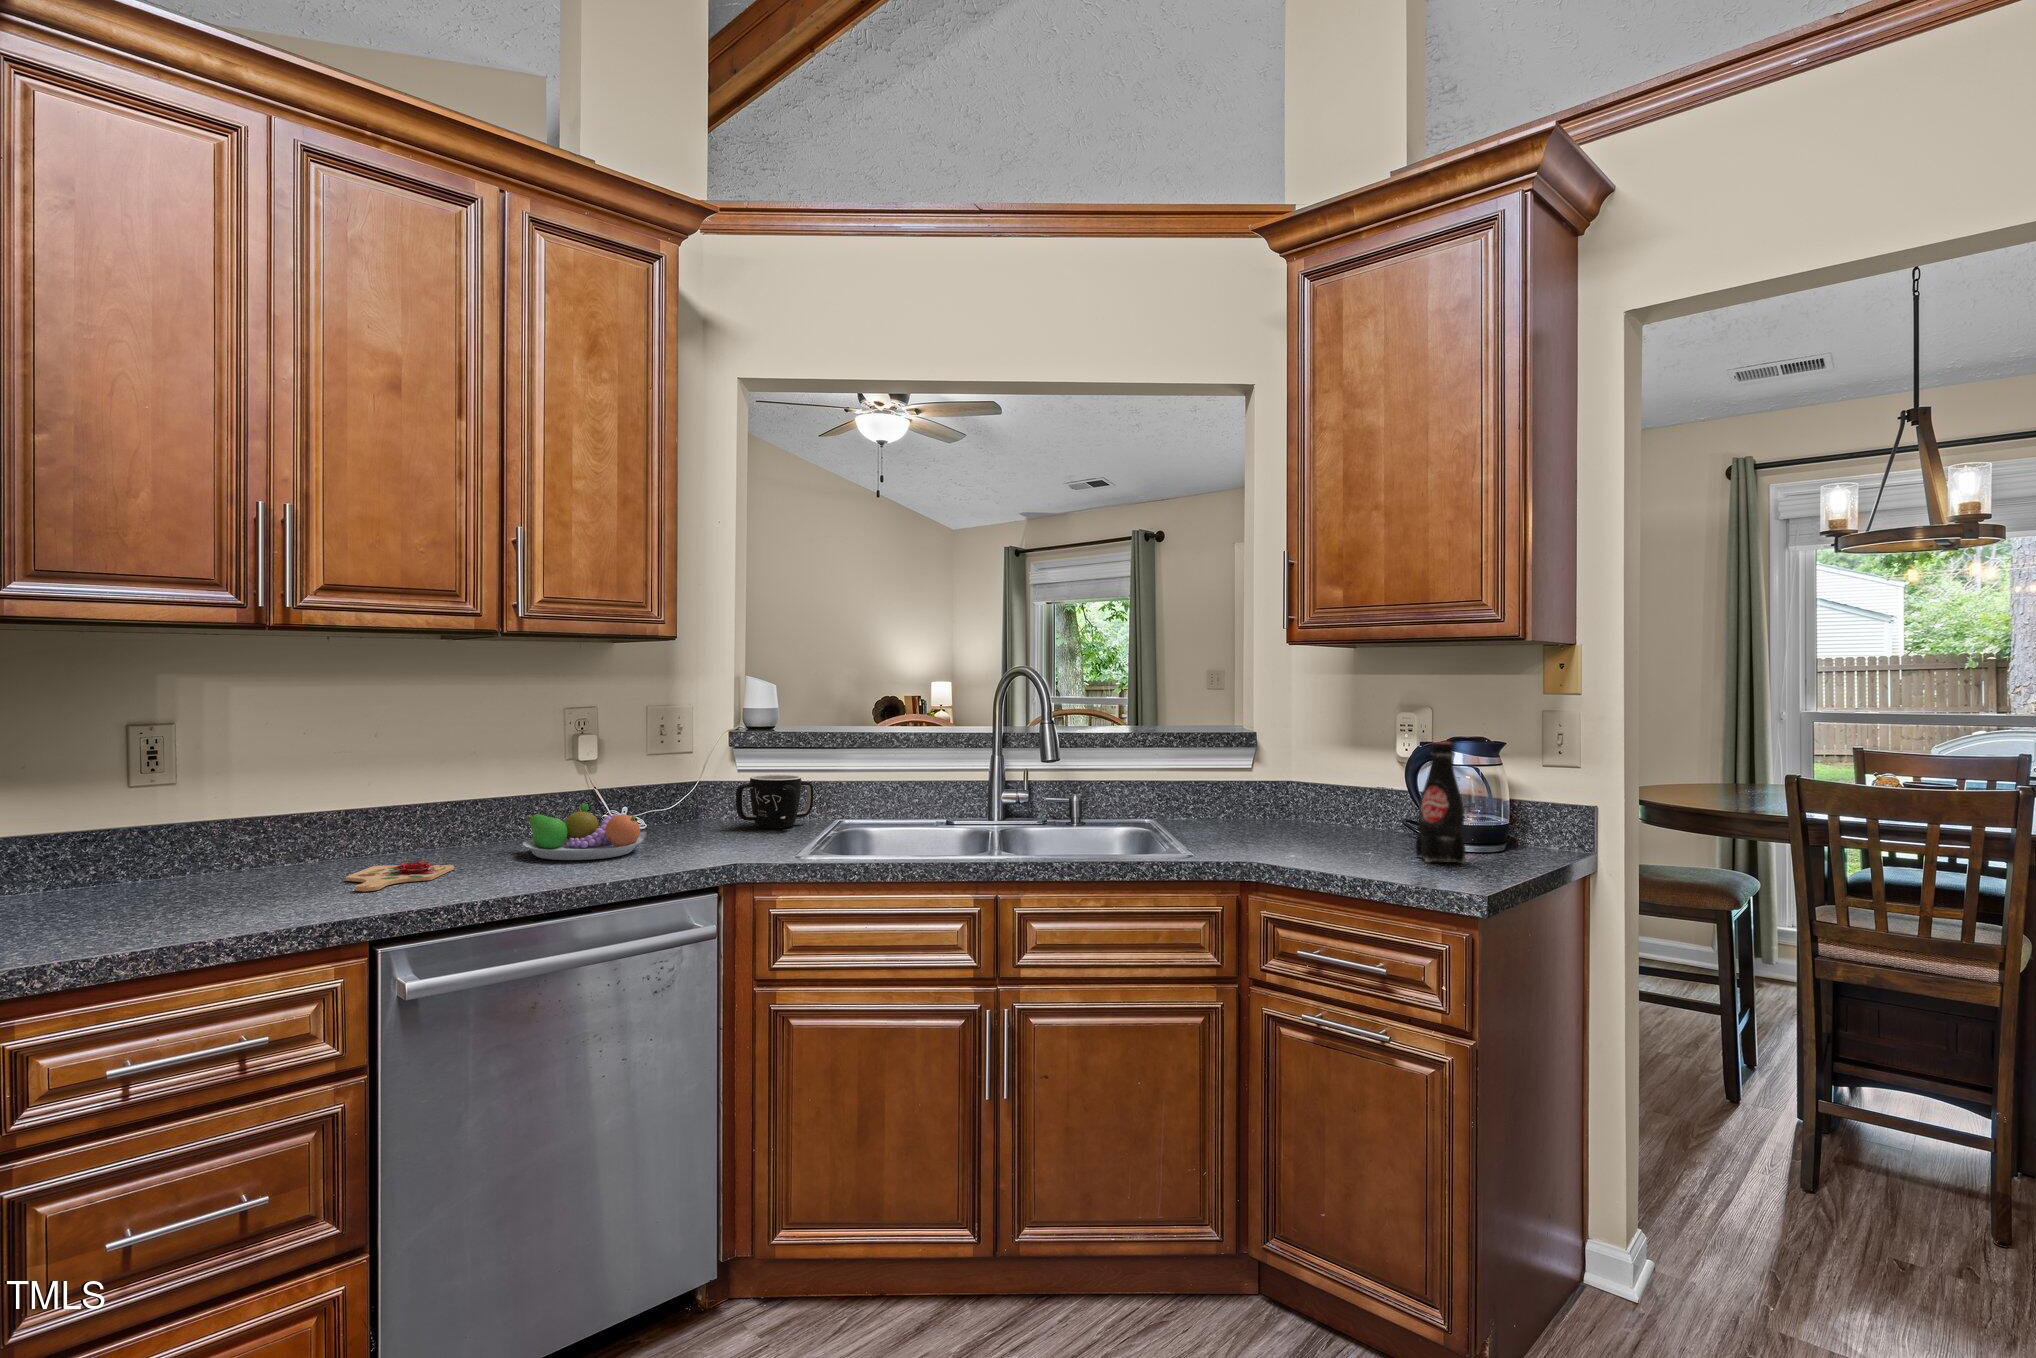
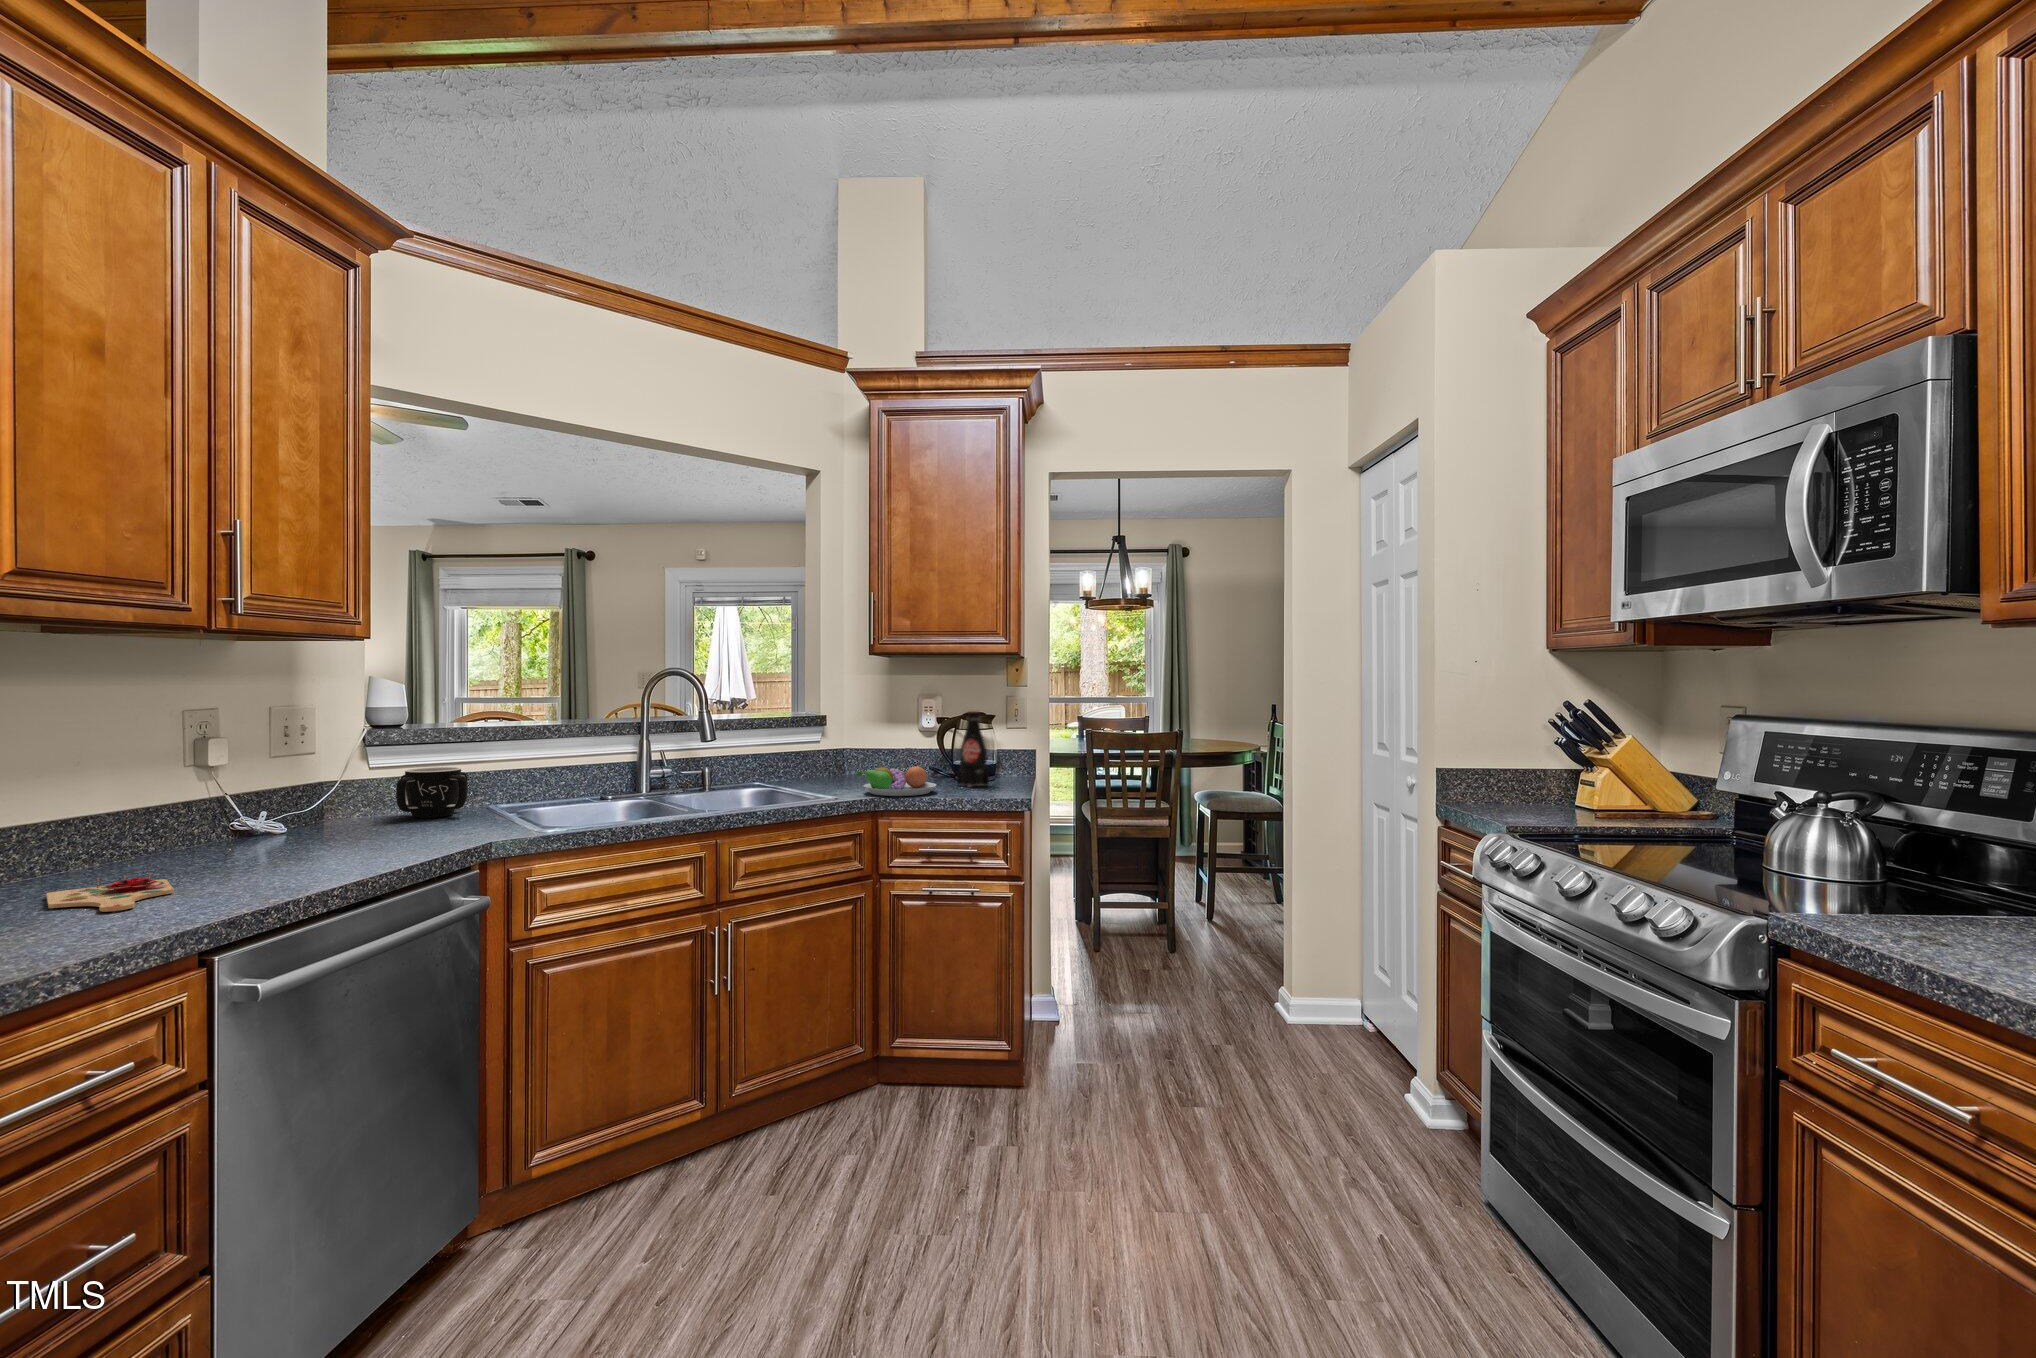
fruit bowl: present [523,804,643,860] -> present [856,763,936,796]

